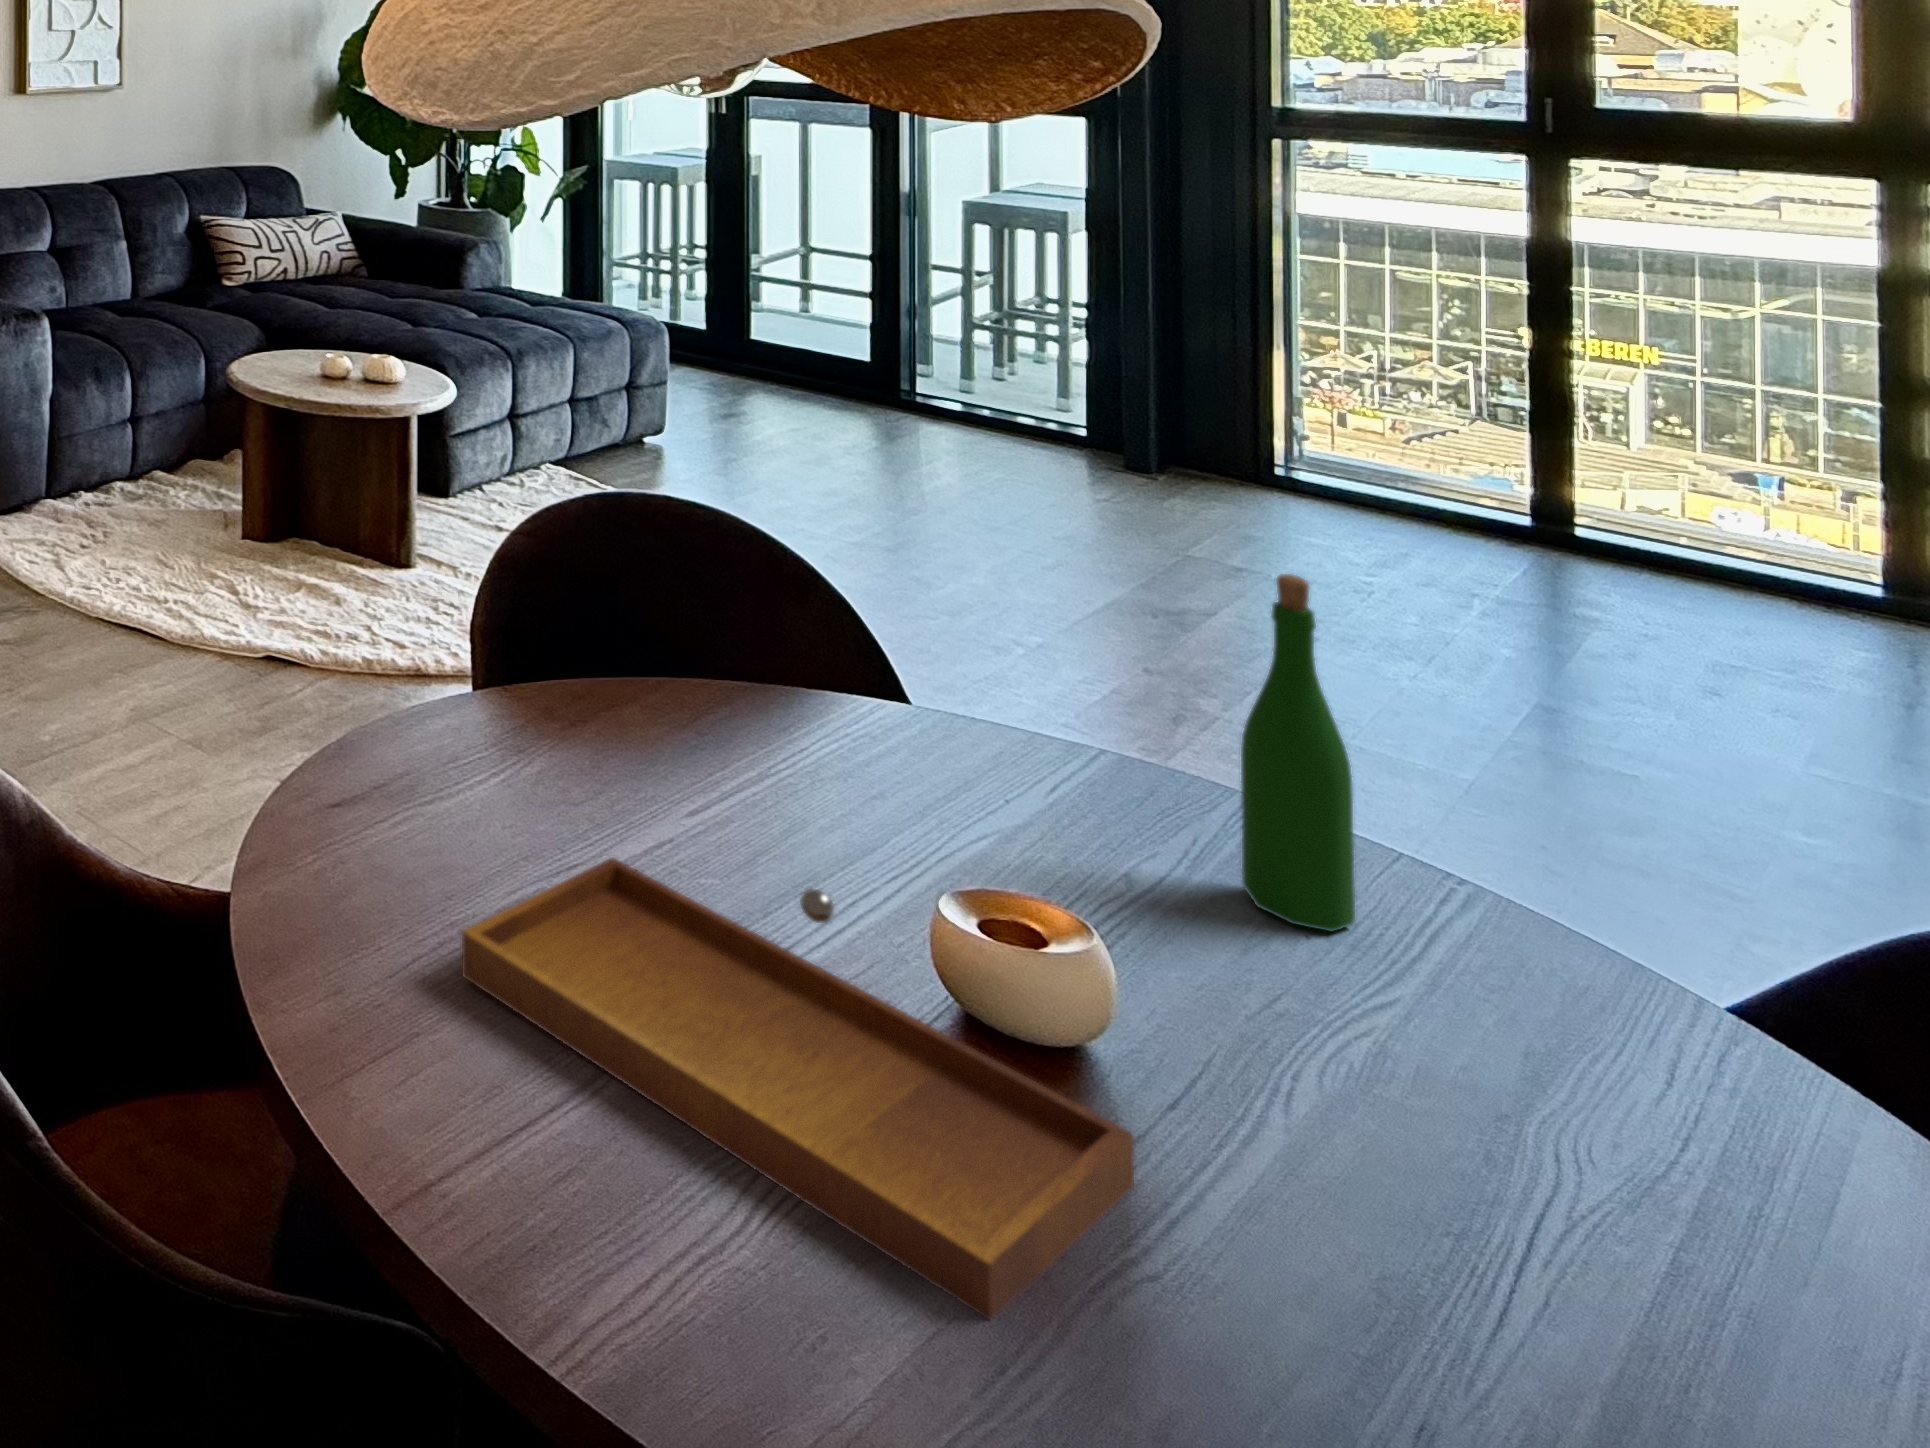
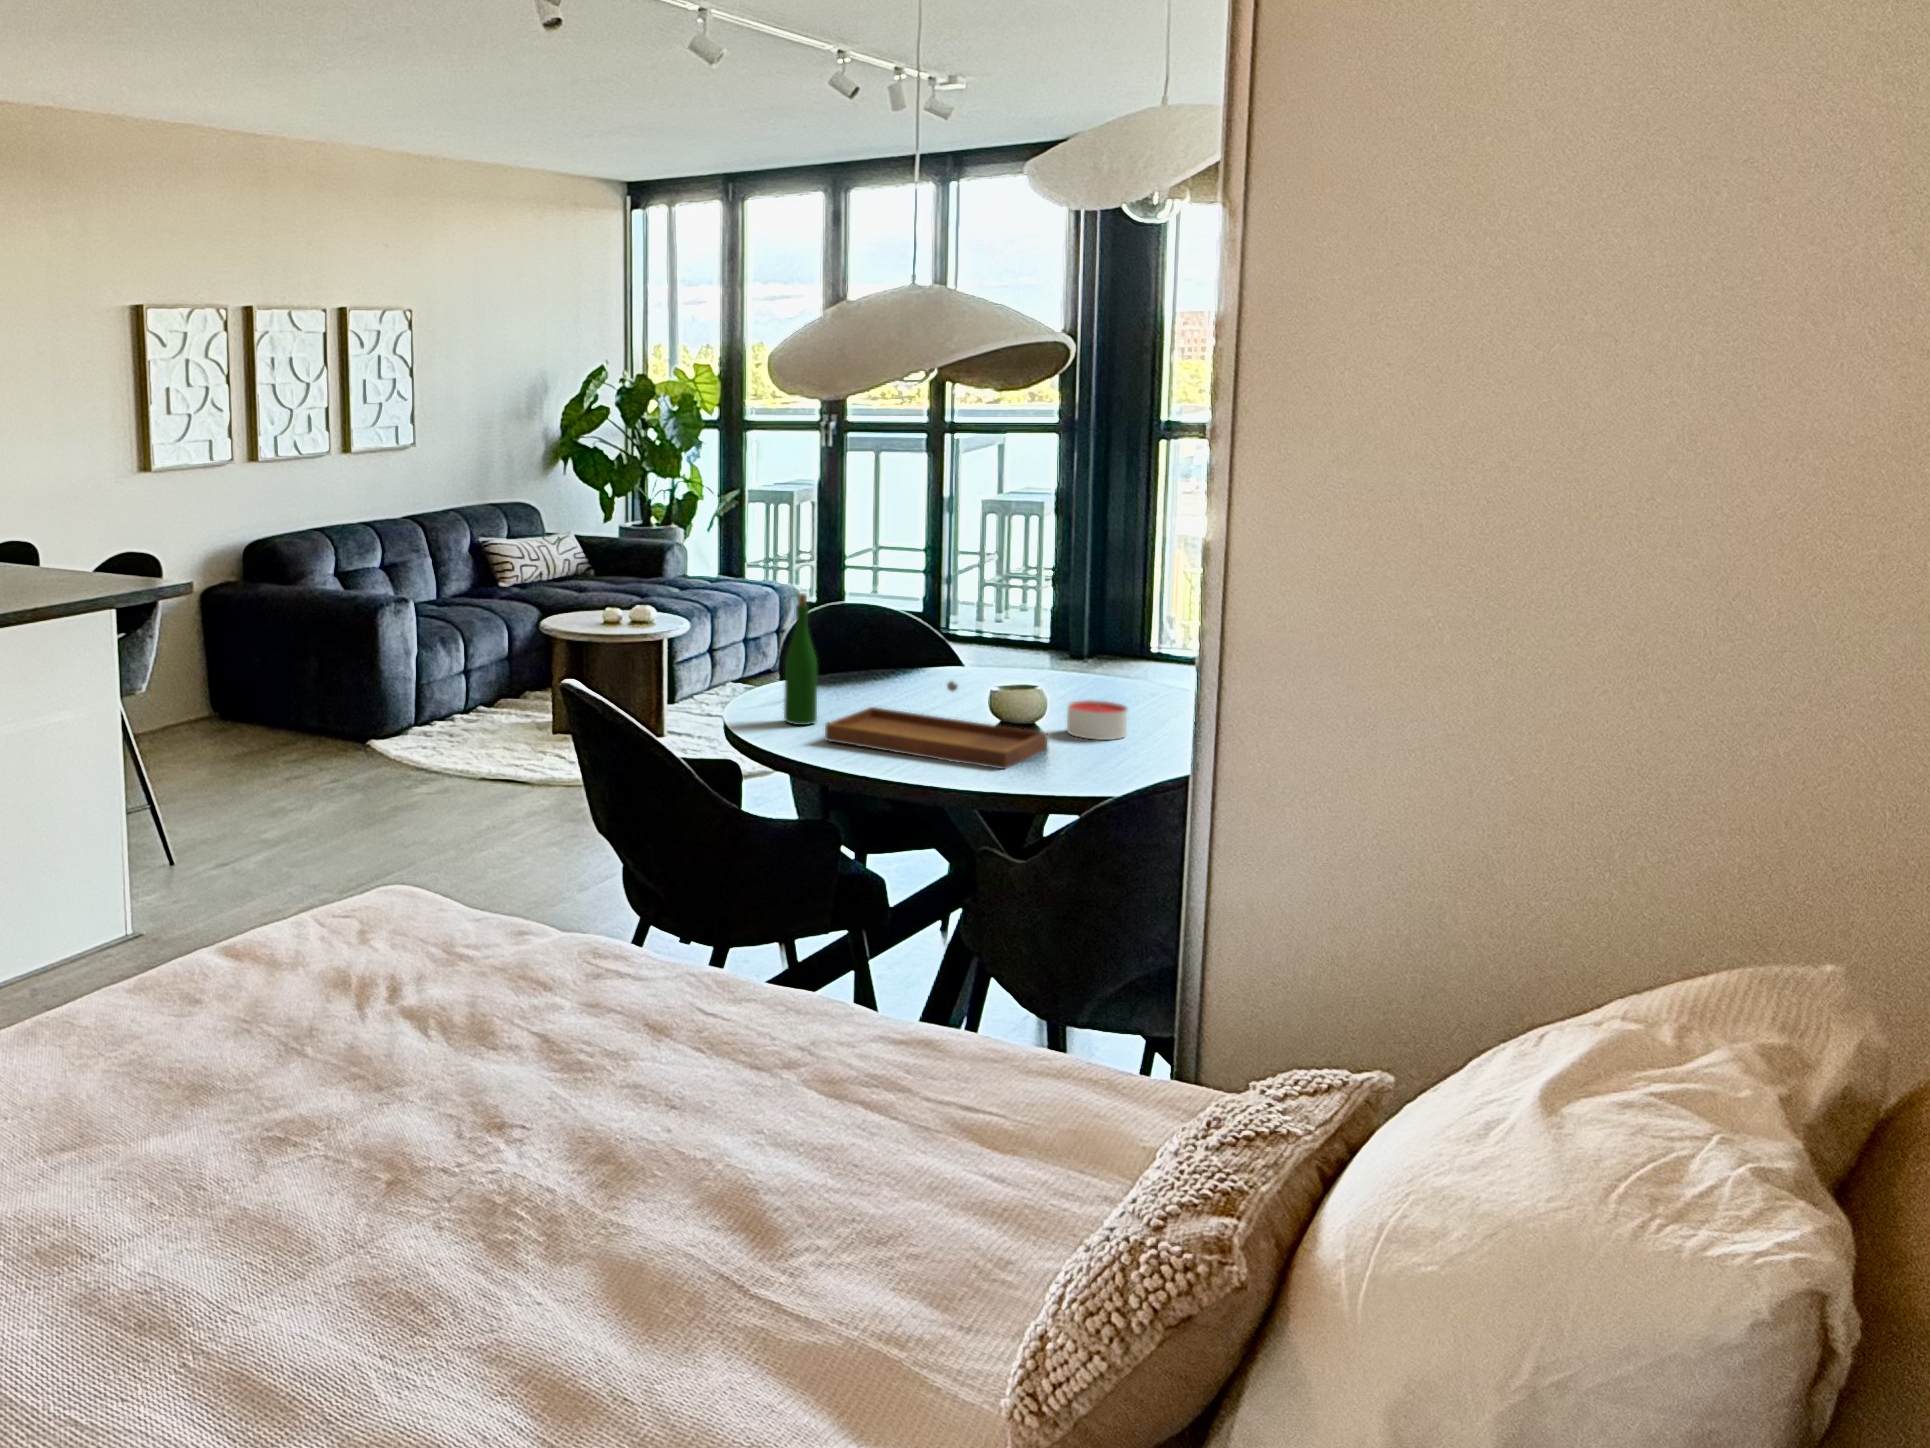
wine bottle: present [1241,574,1355,931] -> present [784,593,818,725]
candle: none [1190,967,1404,1159] -> present [1067,700,1128,740]

